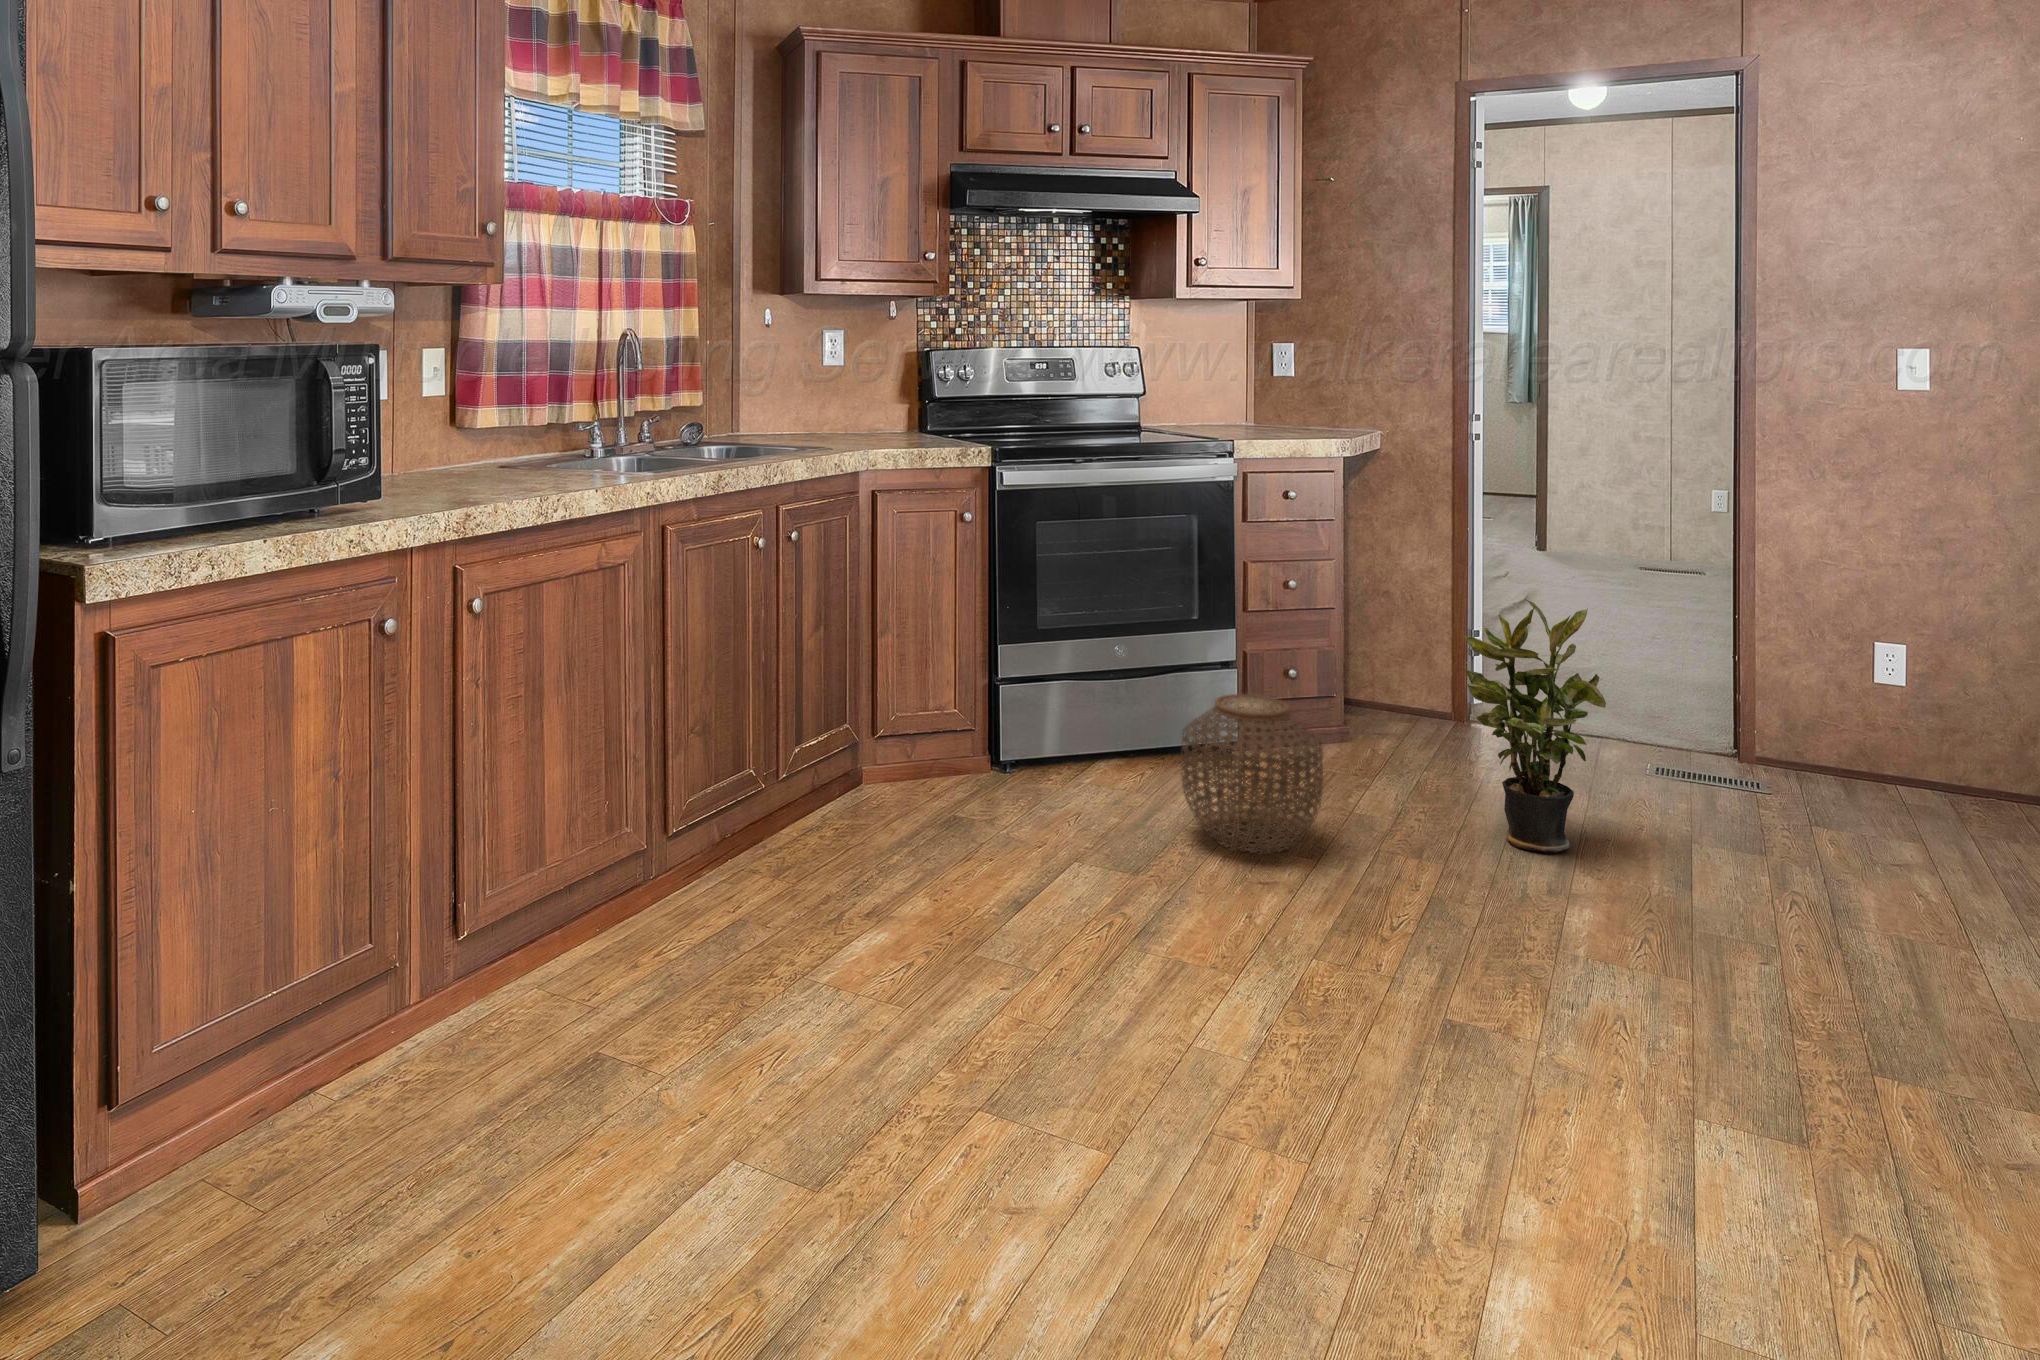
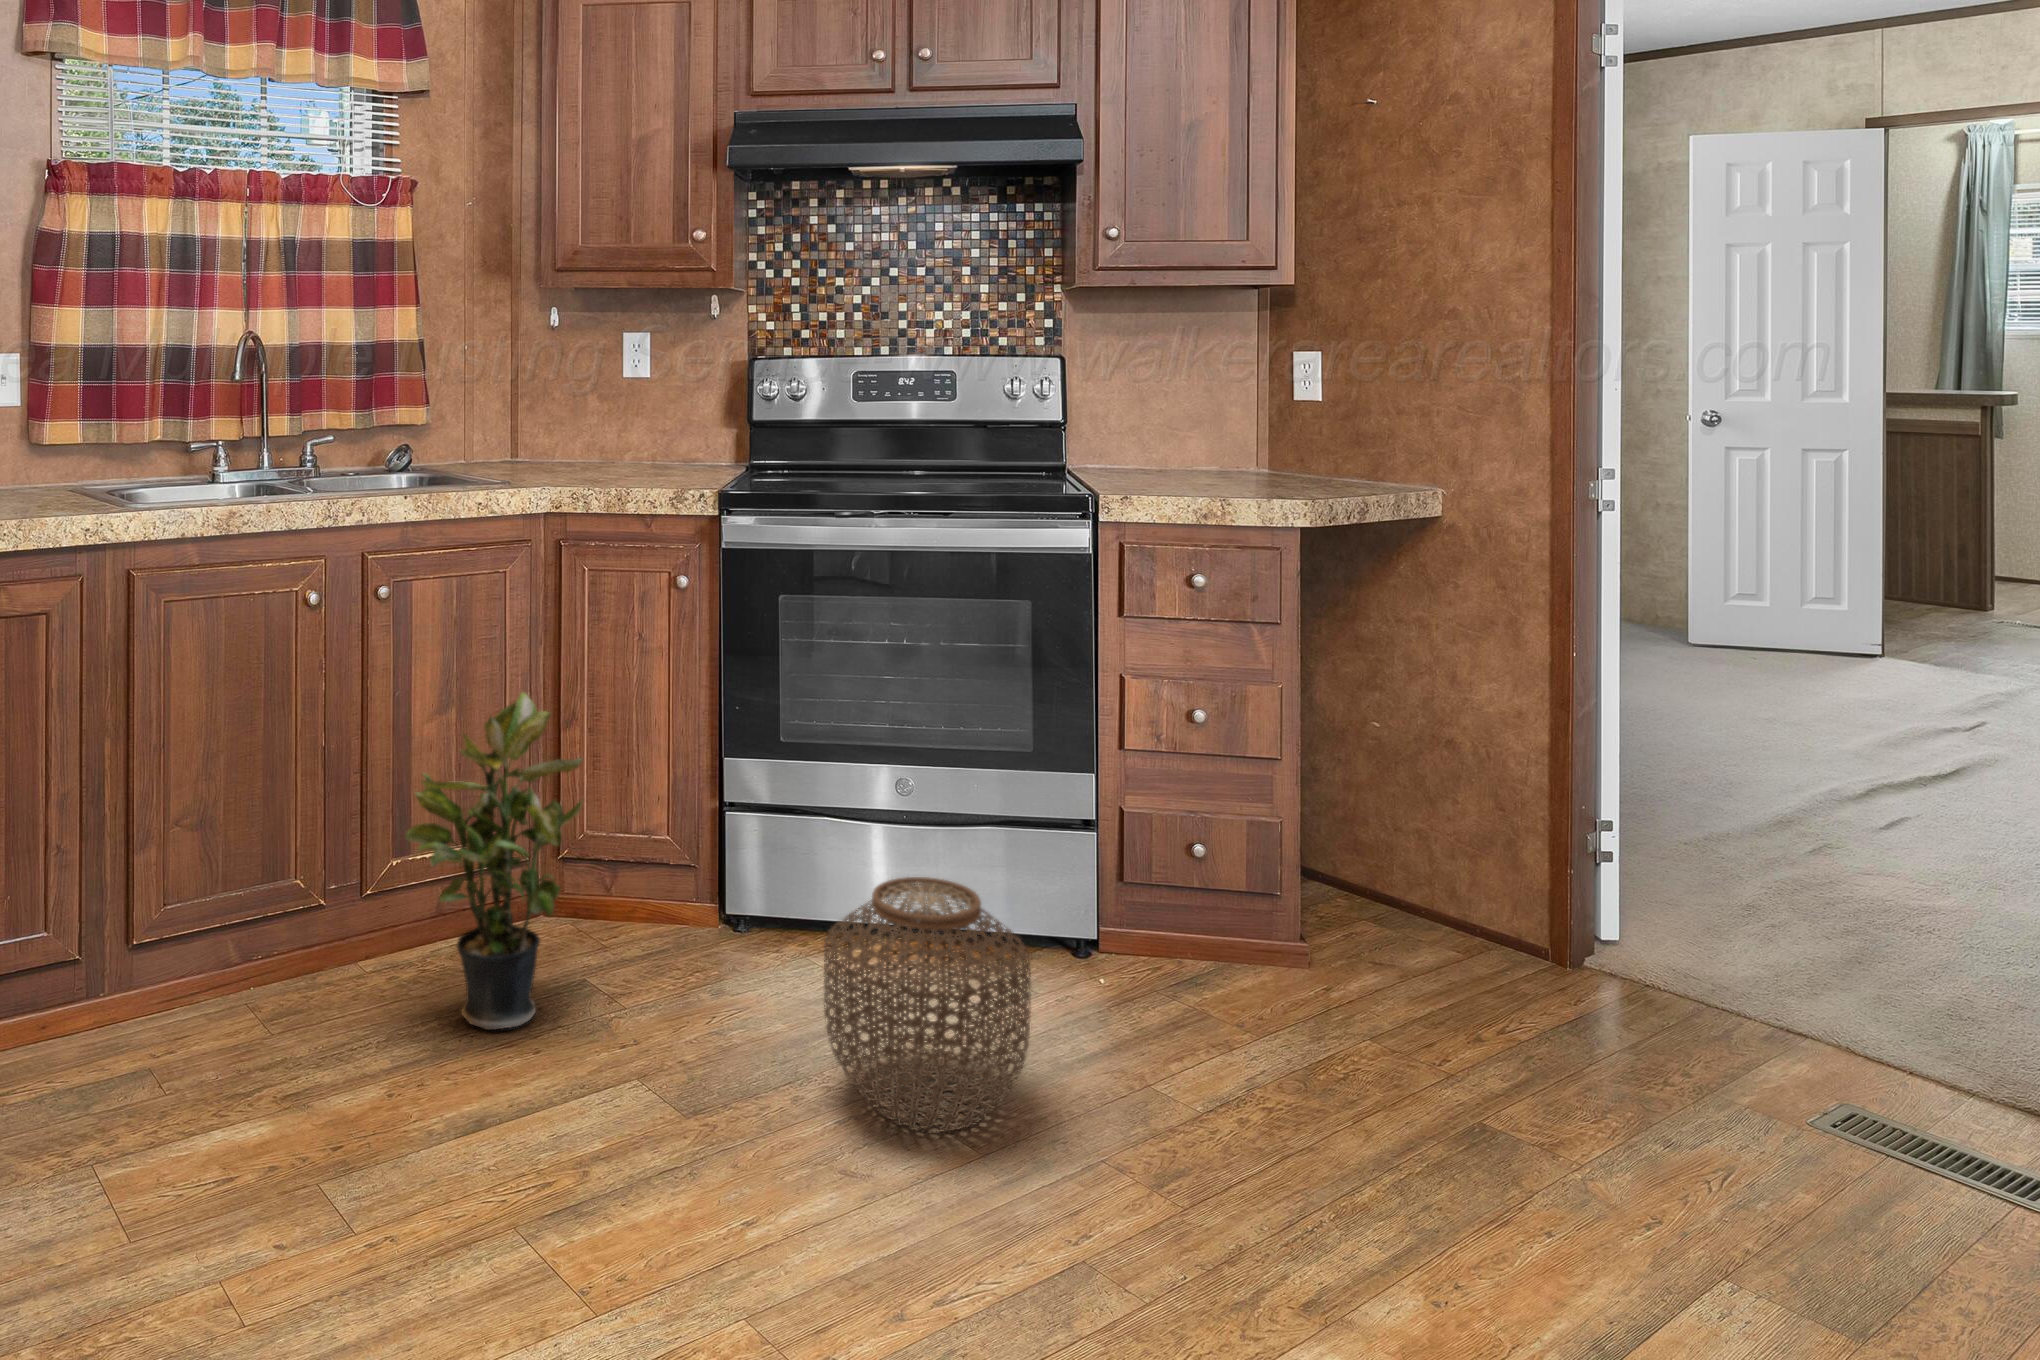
potted plant: present [1464,600,1606,853] -> present [405,692,583,1030]

